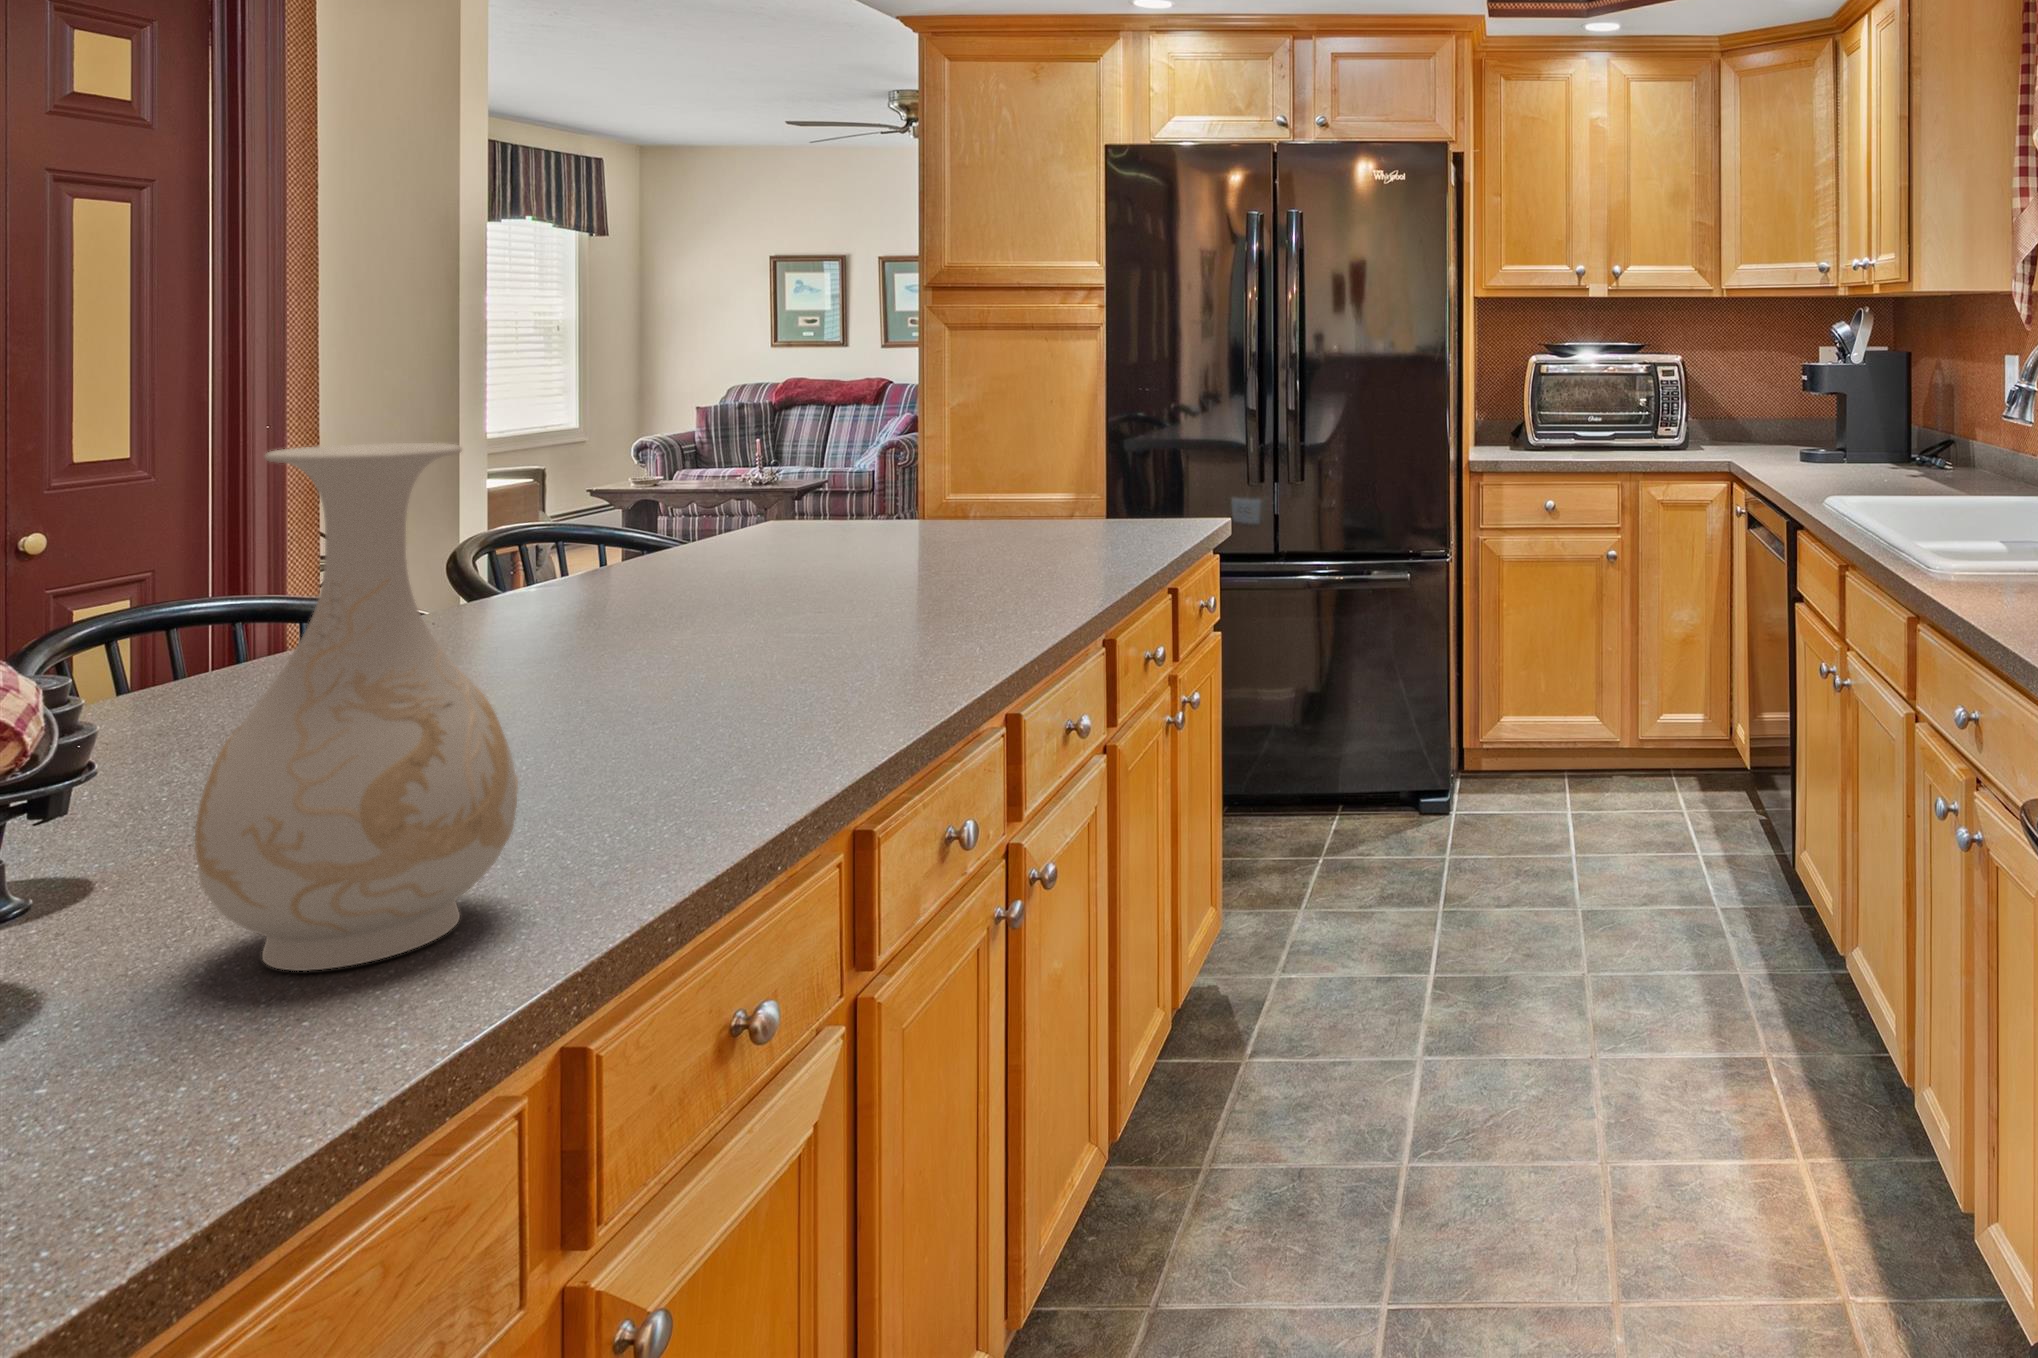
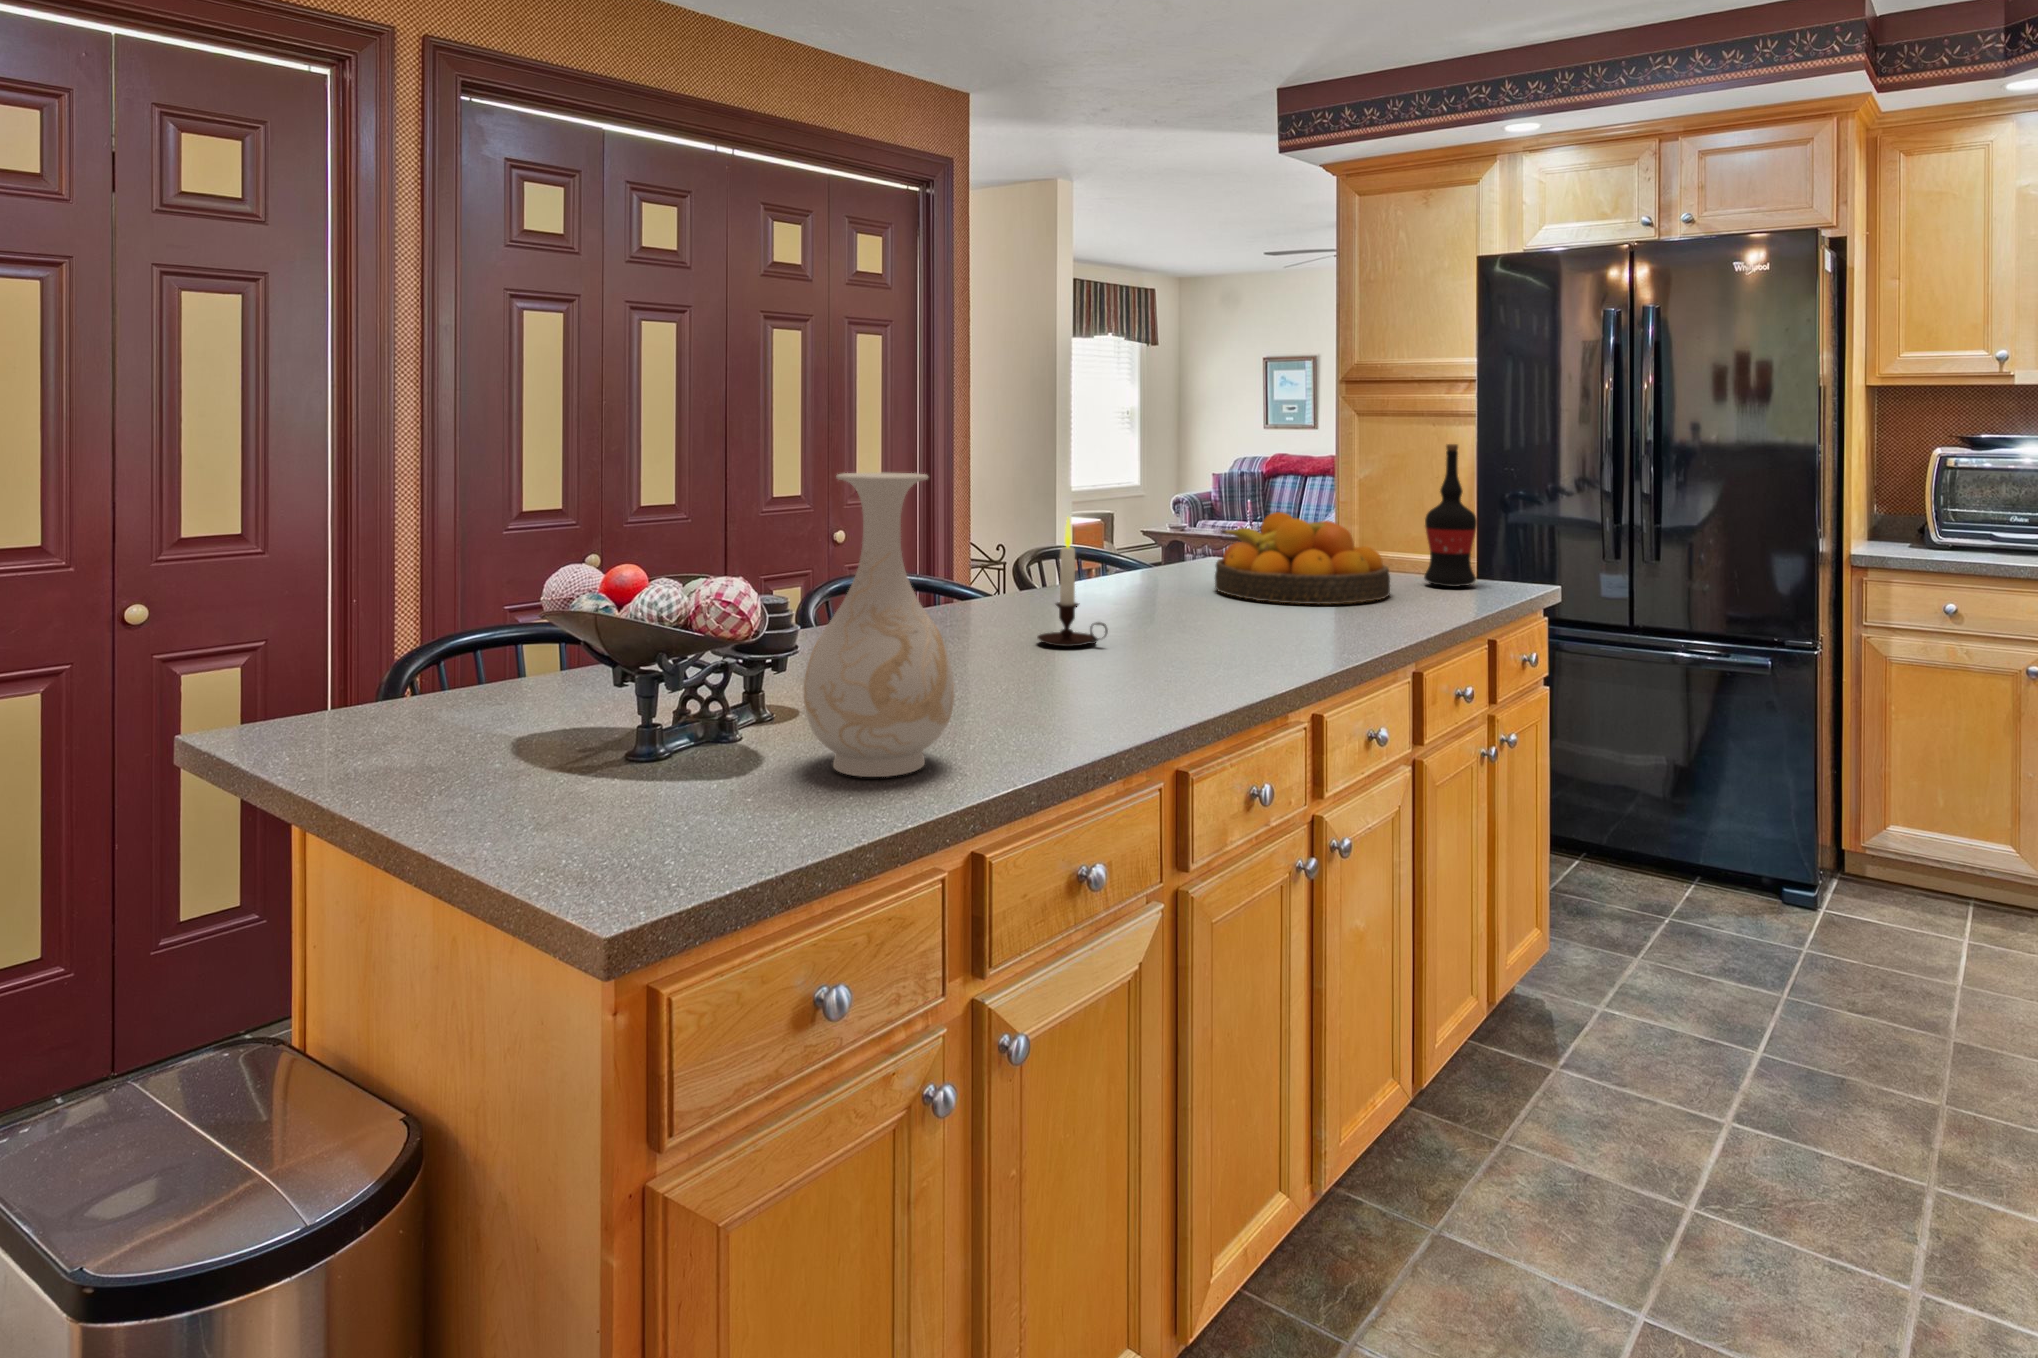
wine bottle: none [1075,364,1136,531] -> present [1424,444,1477,587]
fruit bowl: none [806,455,1044,573] -> present [1215,512,1390,604]
candle: none [564,484,688,676] -> present [1037,517,1108,647]

